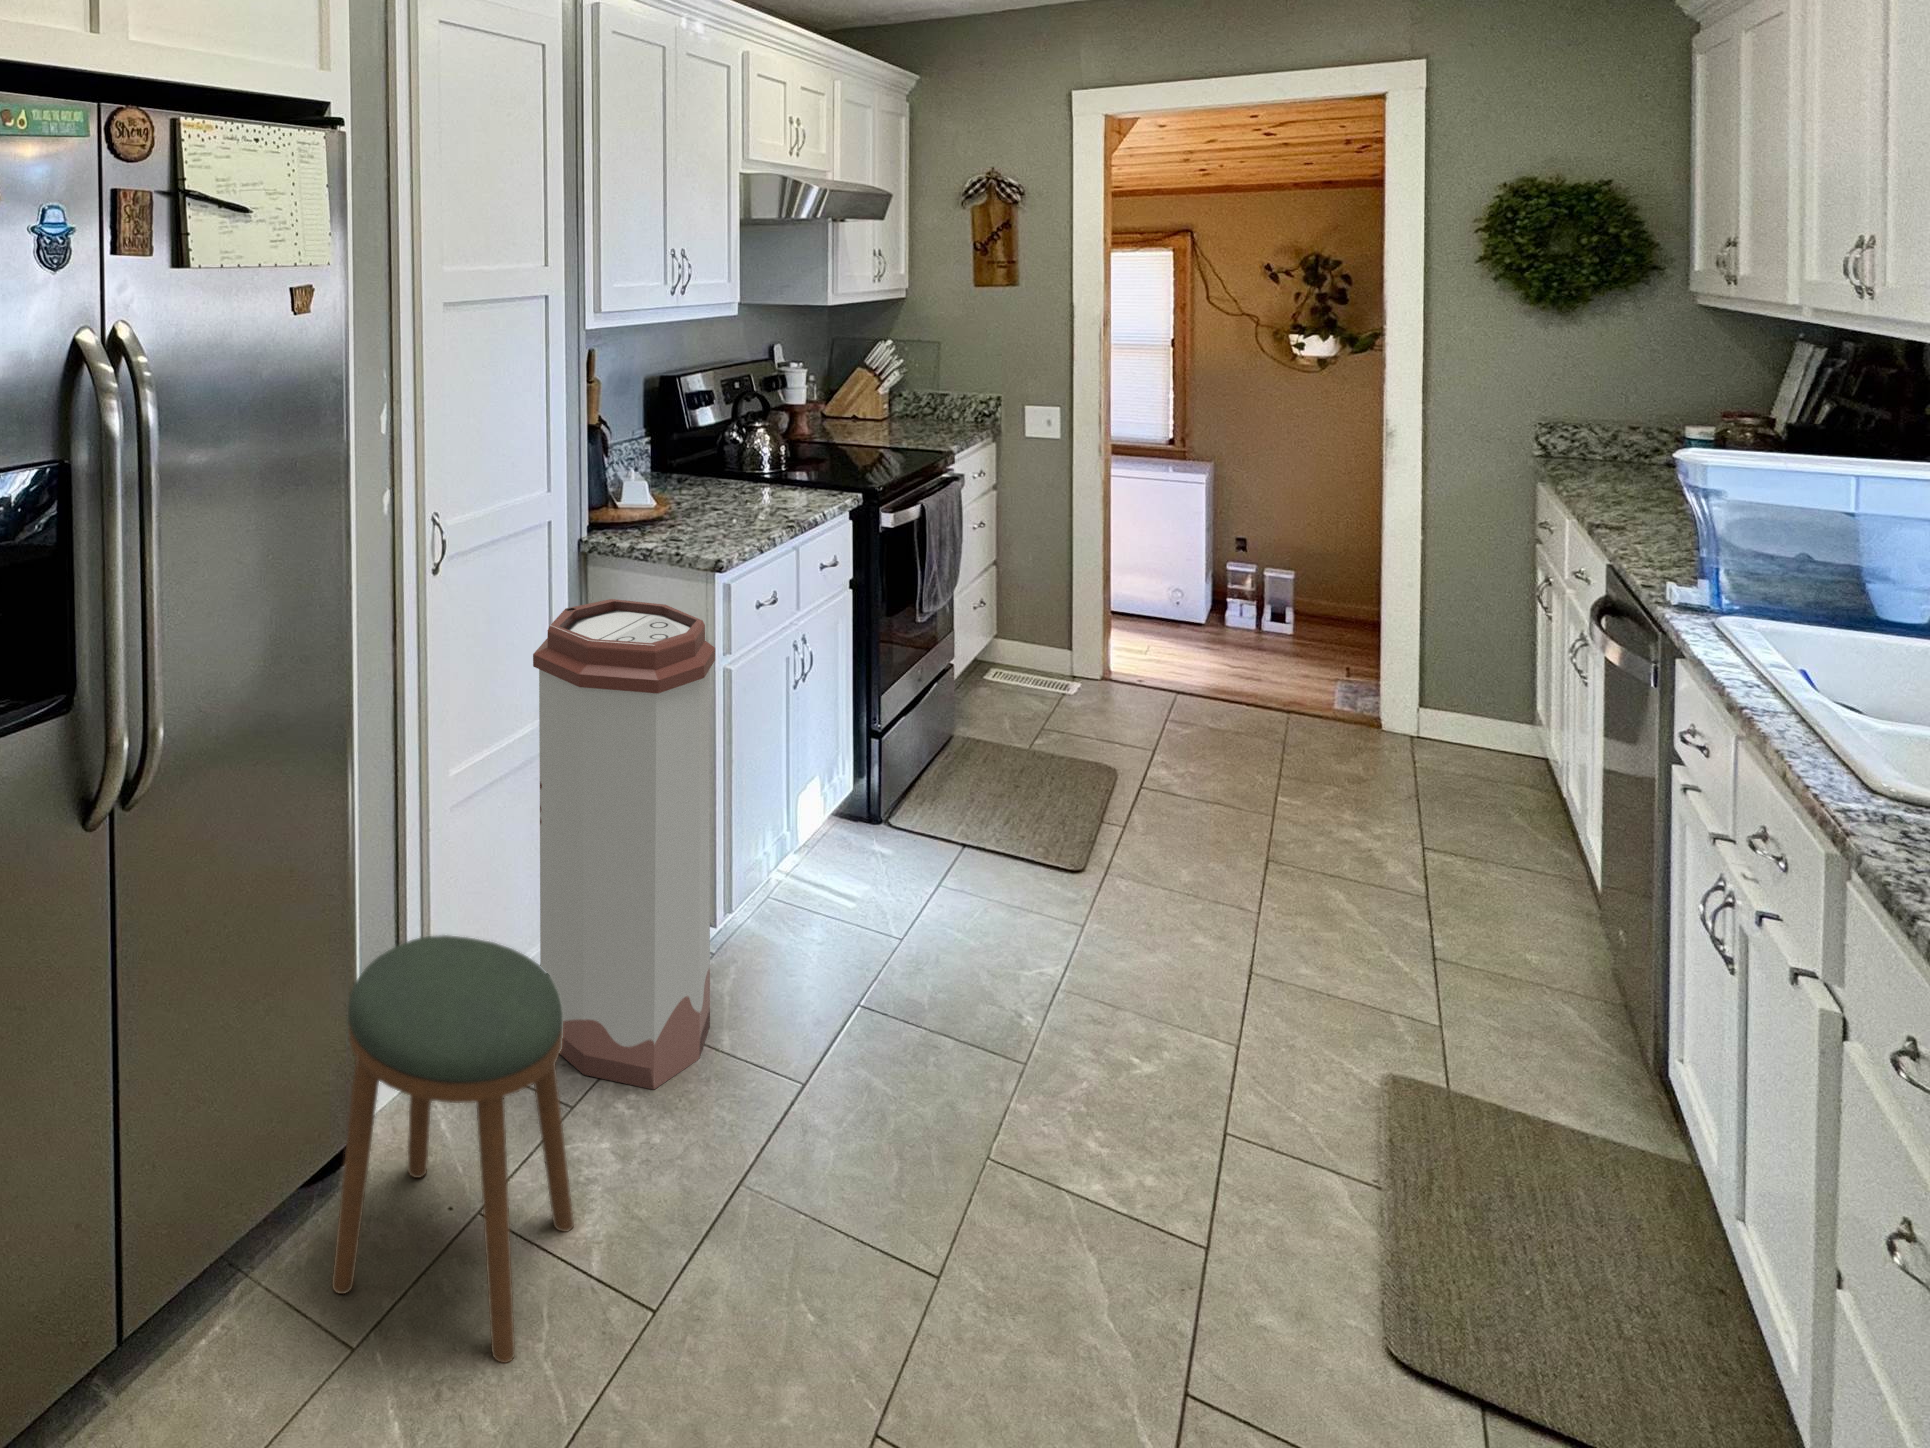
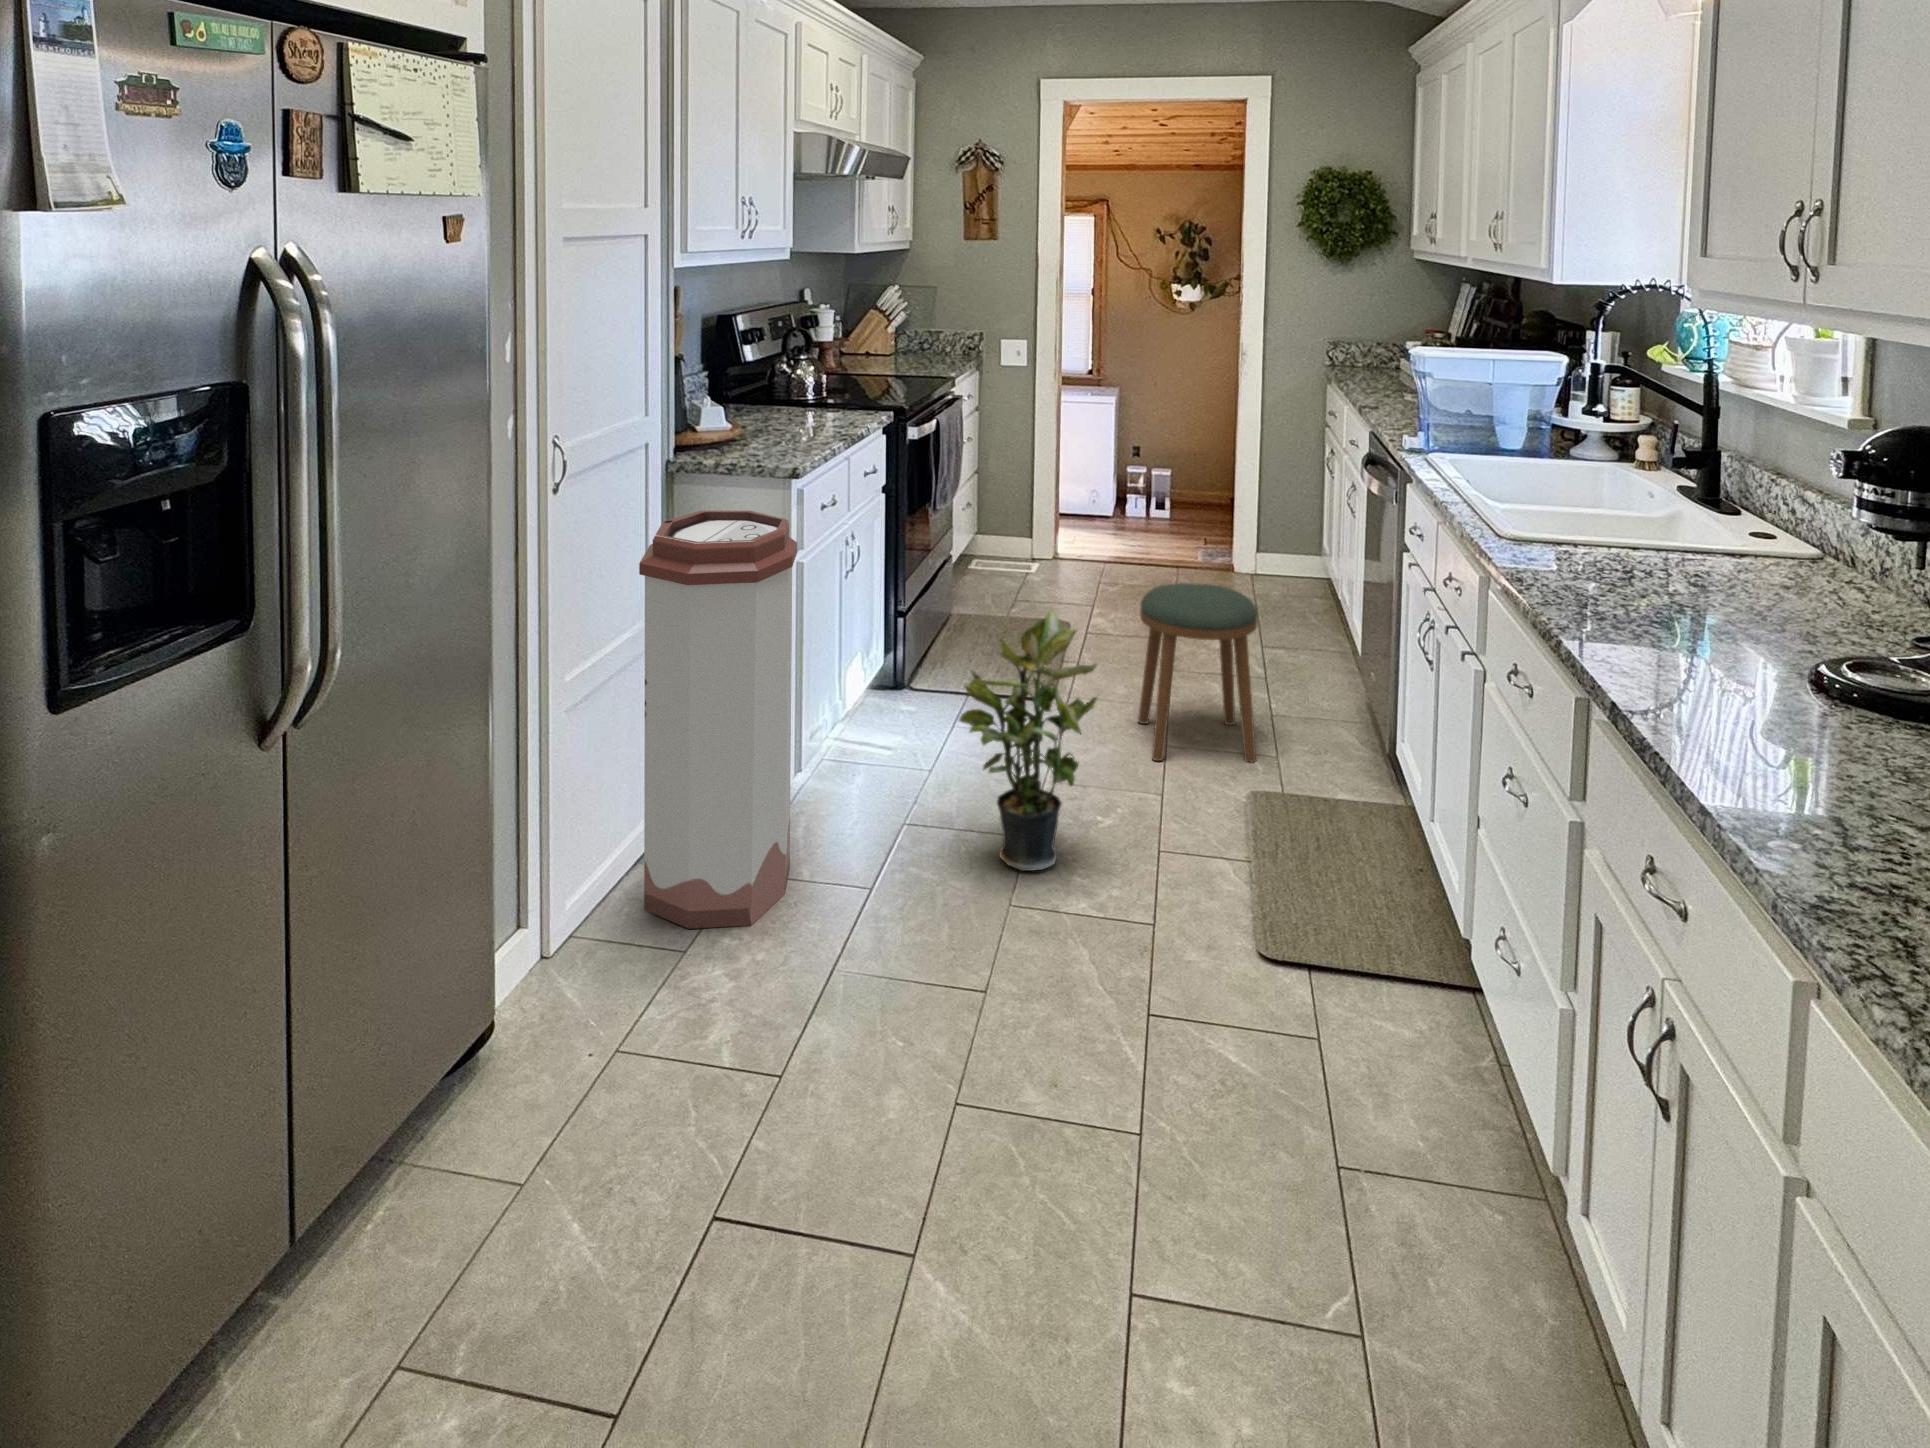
potted plant: none [921,770,1122,1113] -> present [959,610,1097,871]
stool: present [332,935,574,1363] -> present [1138,583,1257,762]

